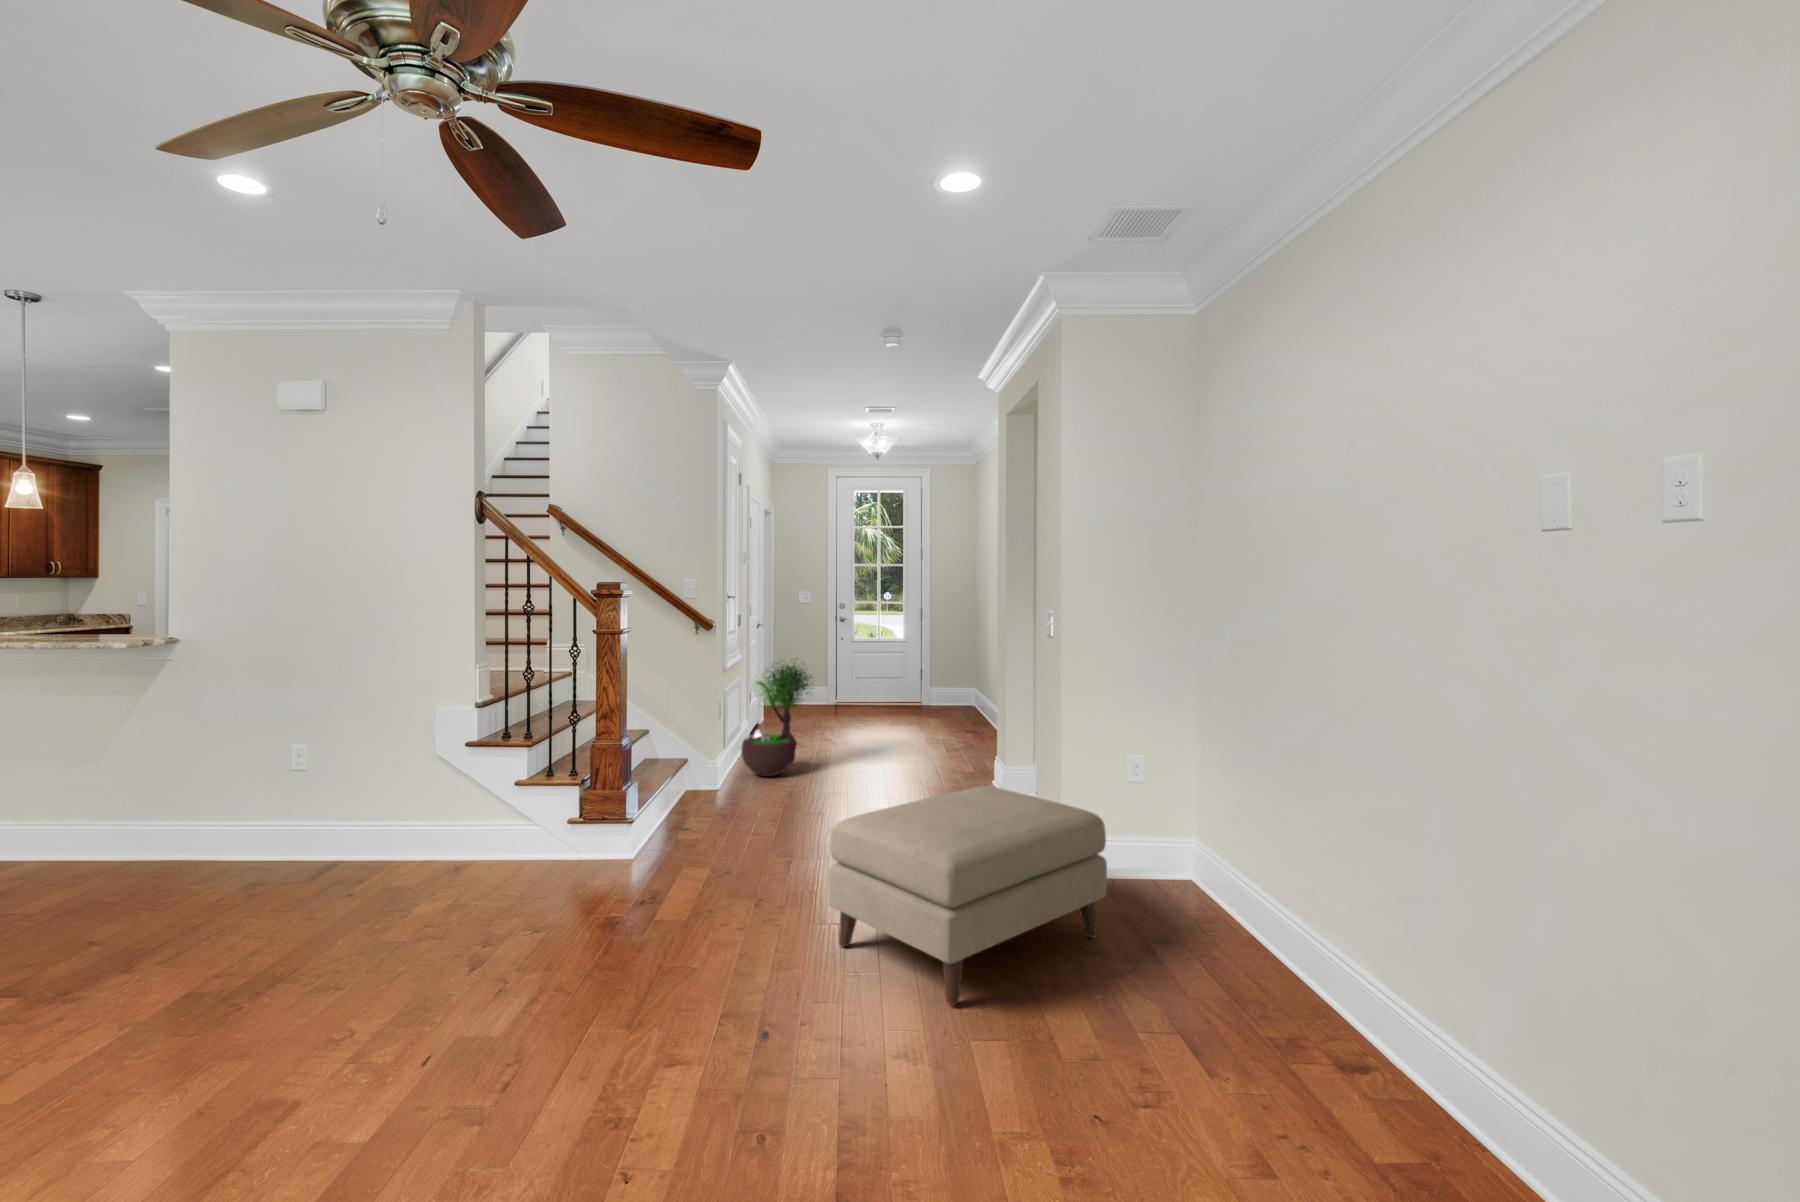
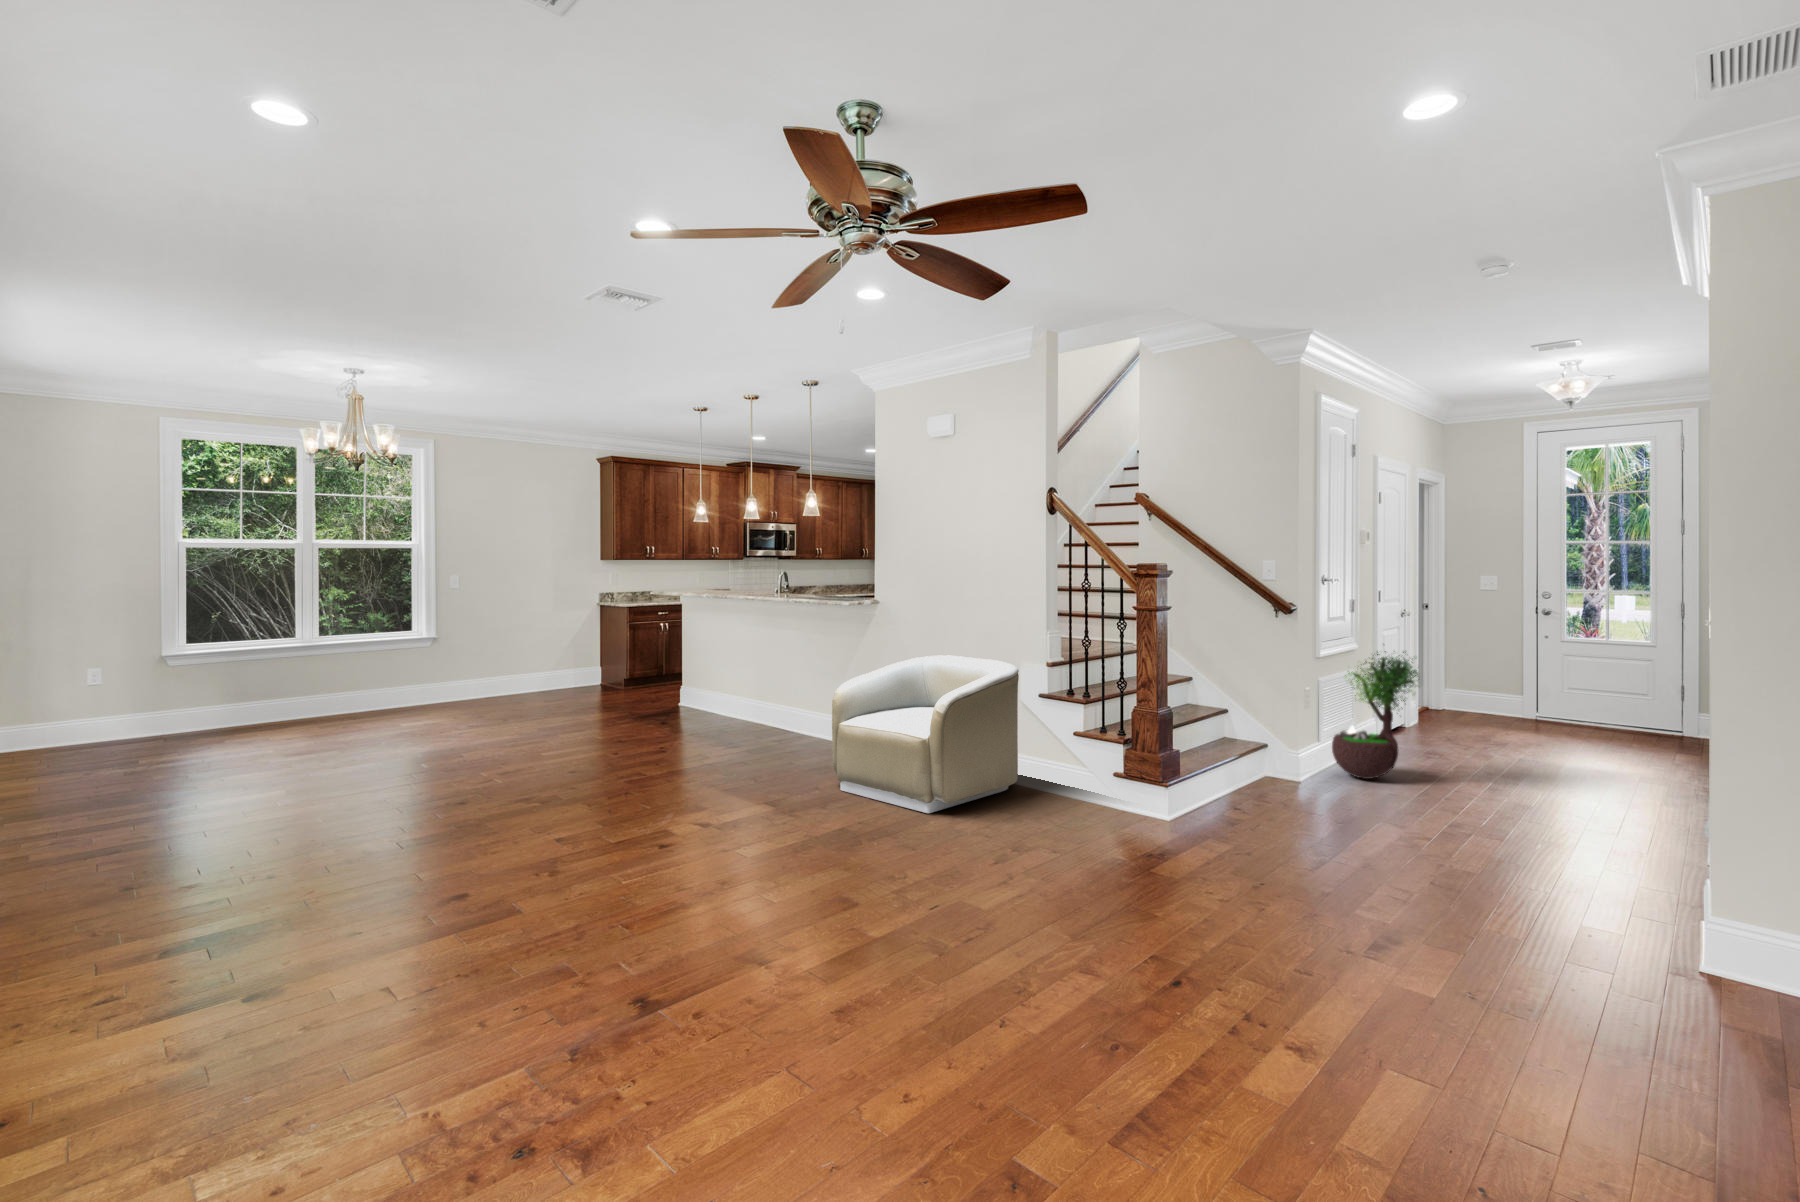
armchair: none [113,706,437,936] -> present [832,655,1019,813]
ottoman: present [828,786,1107,1006] -> none [1273,808,1665,1038]

